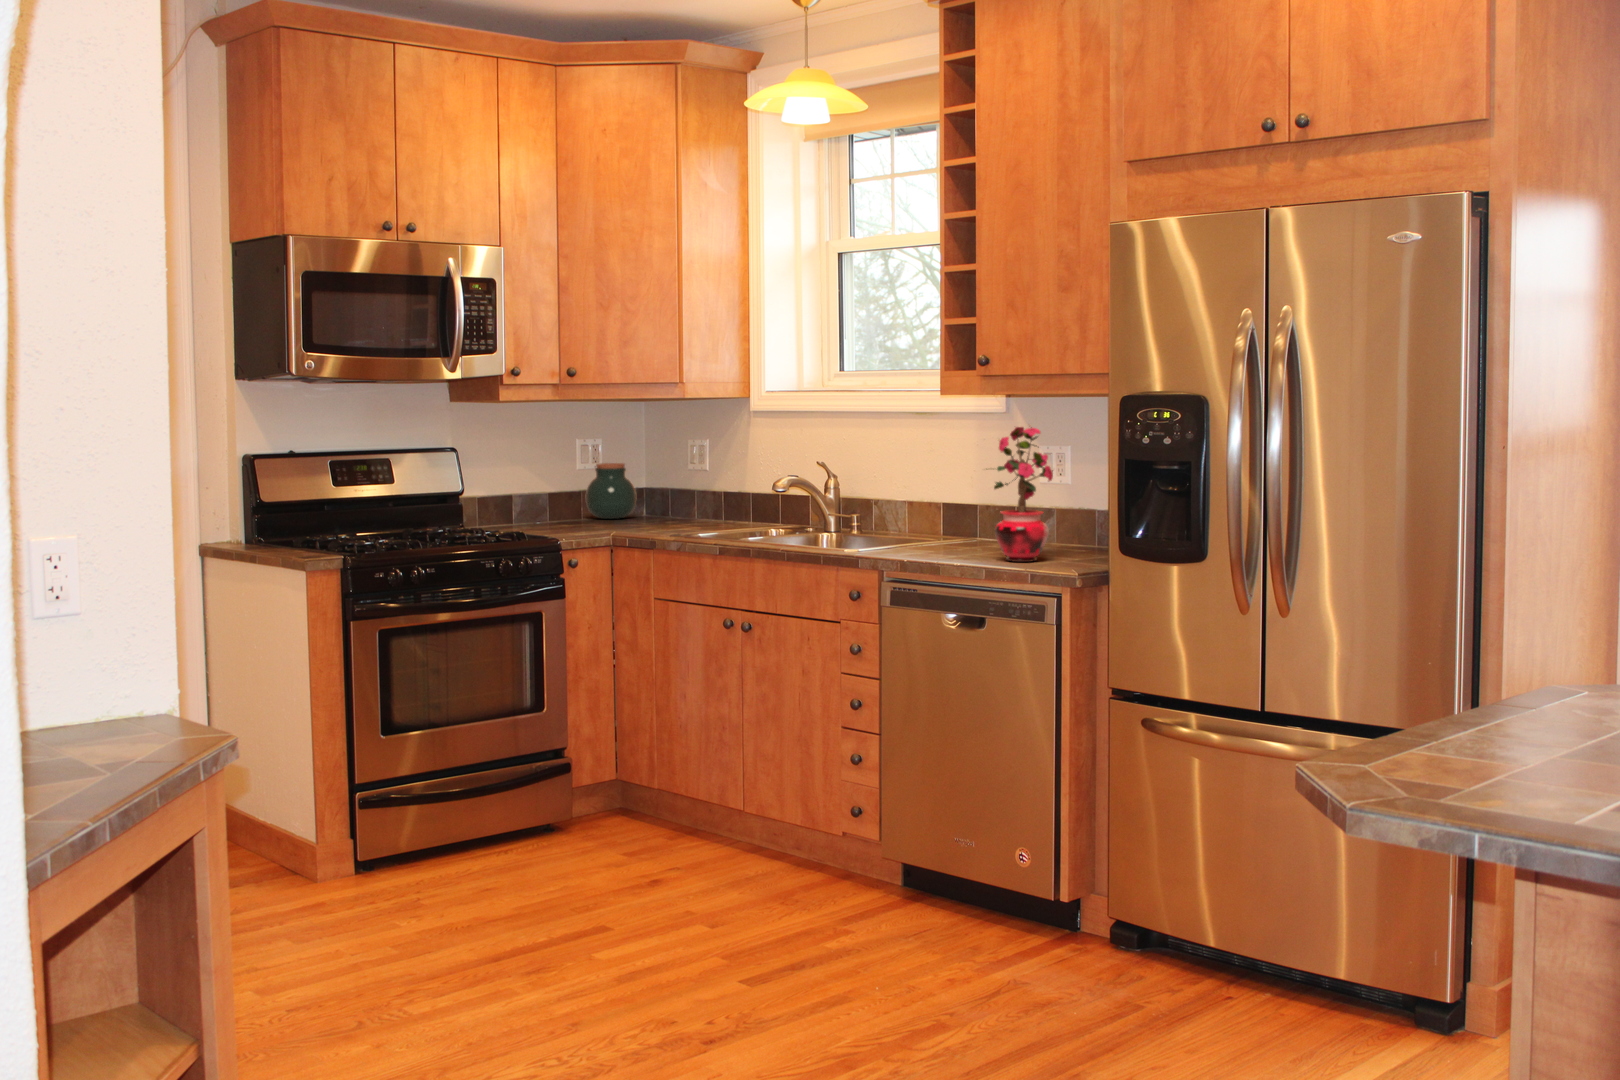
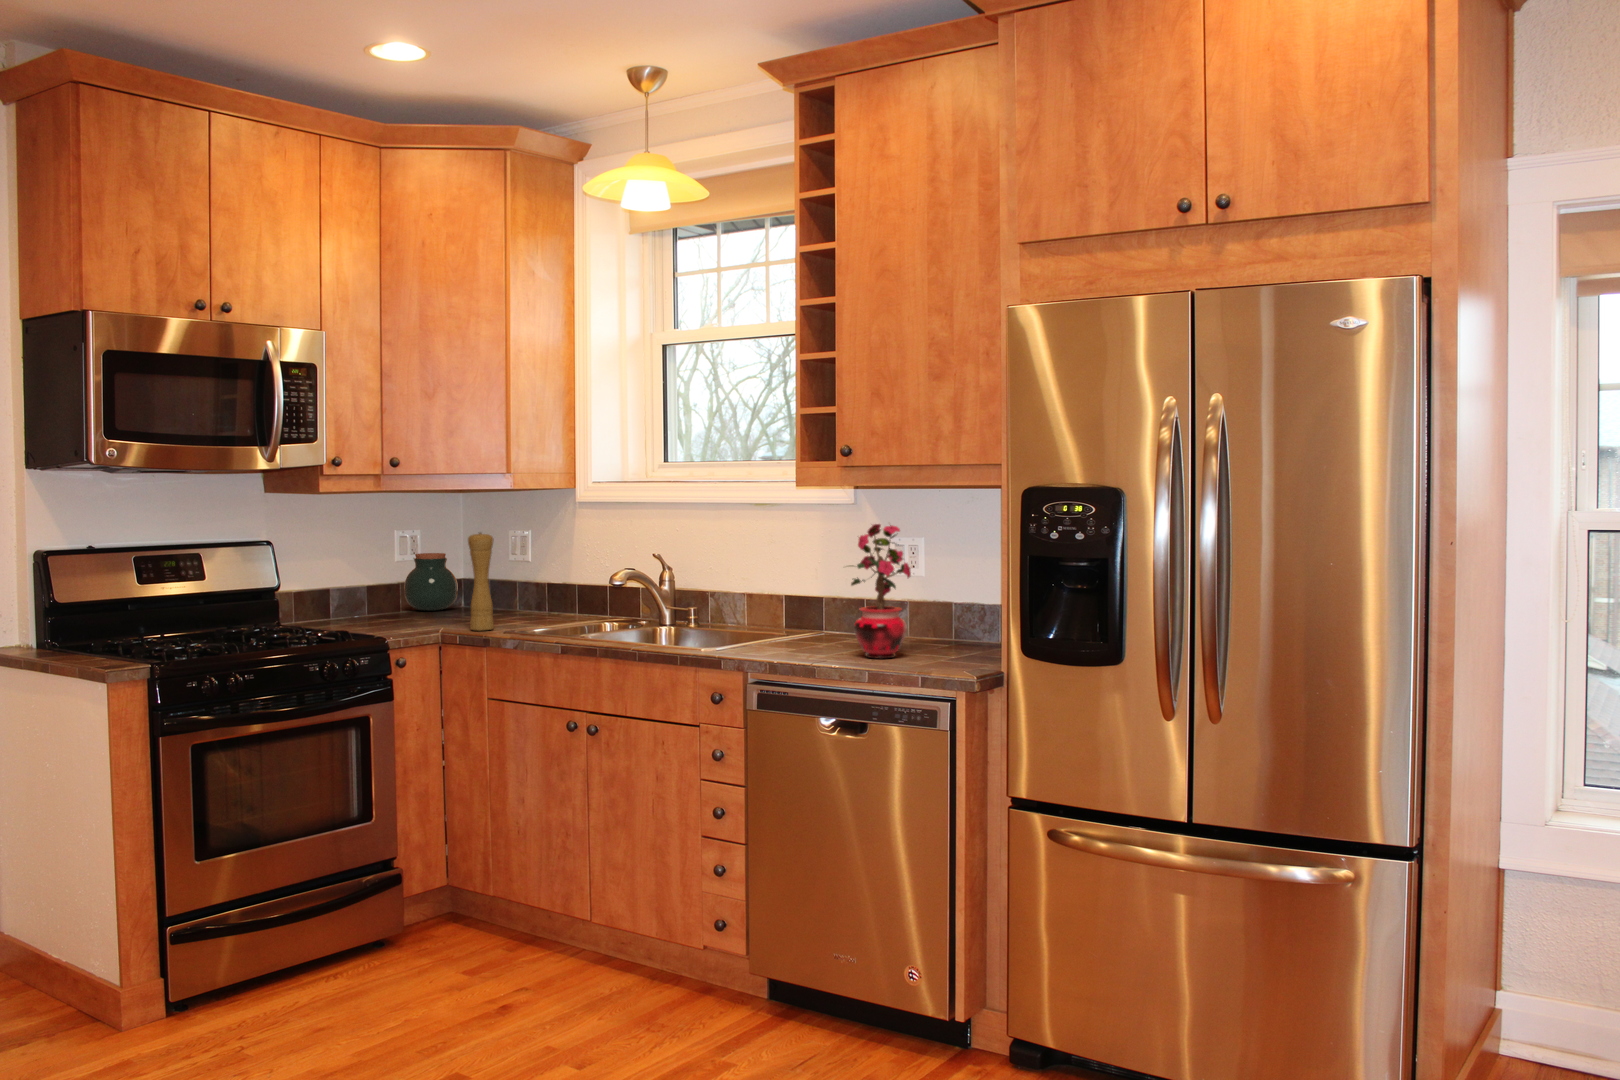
pepper mill: none [636,439,661,535] -> present [468,532,494,631]

